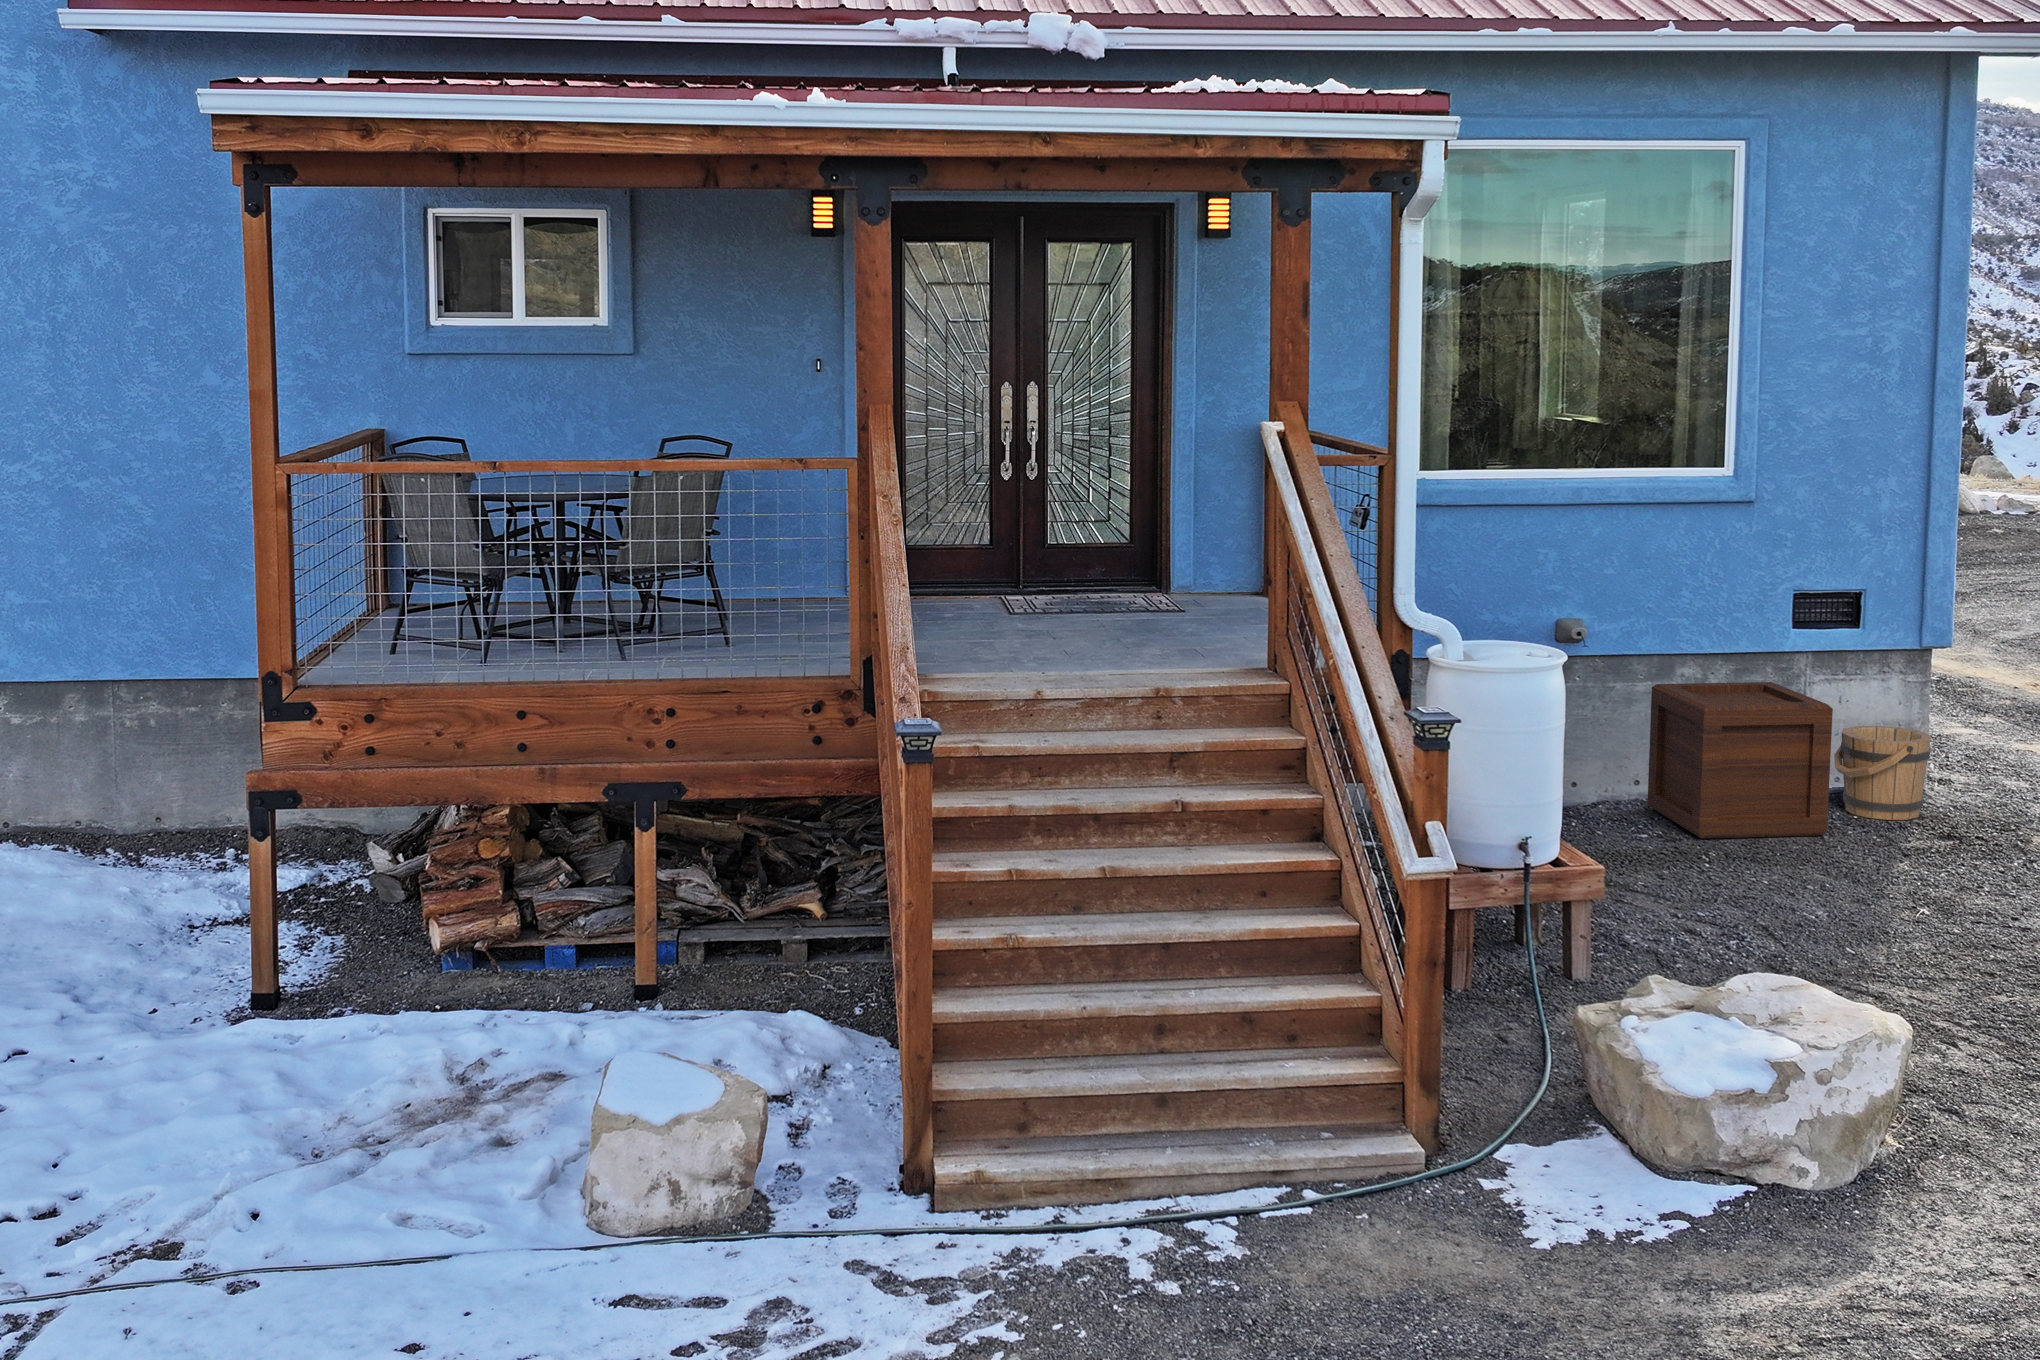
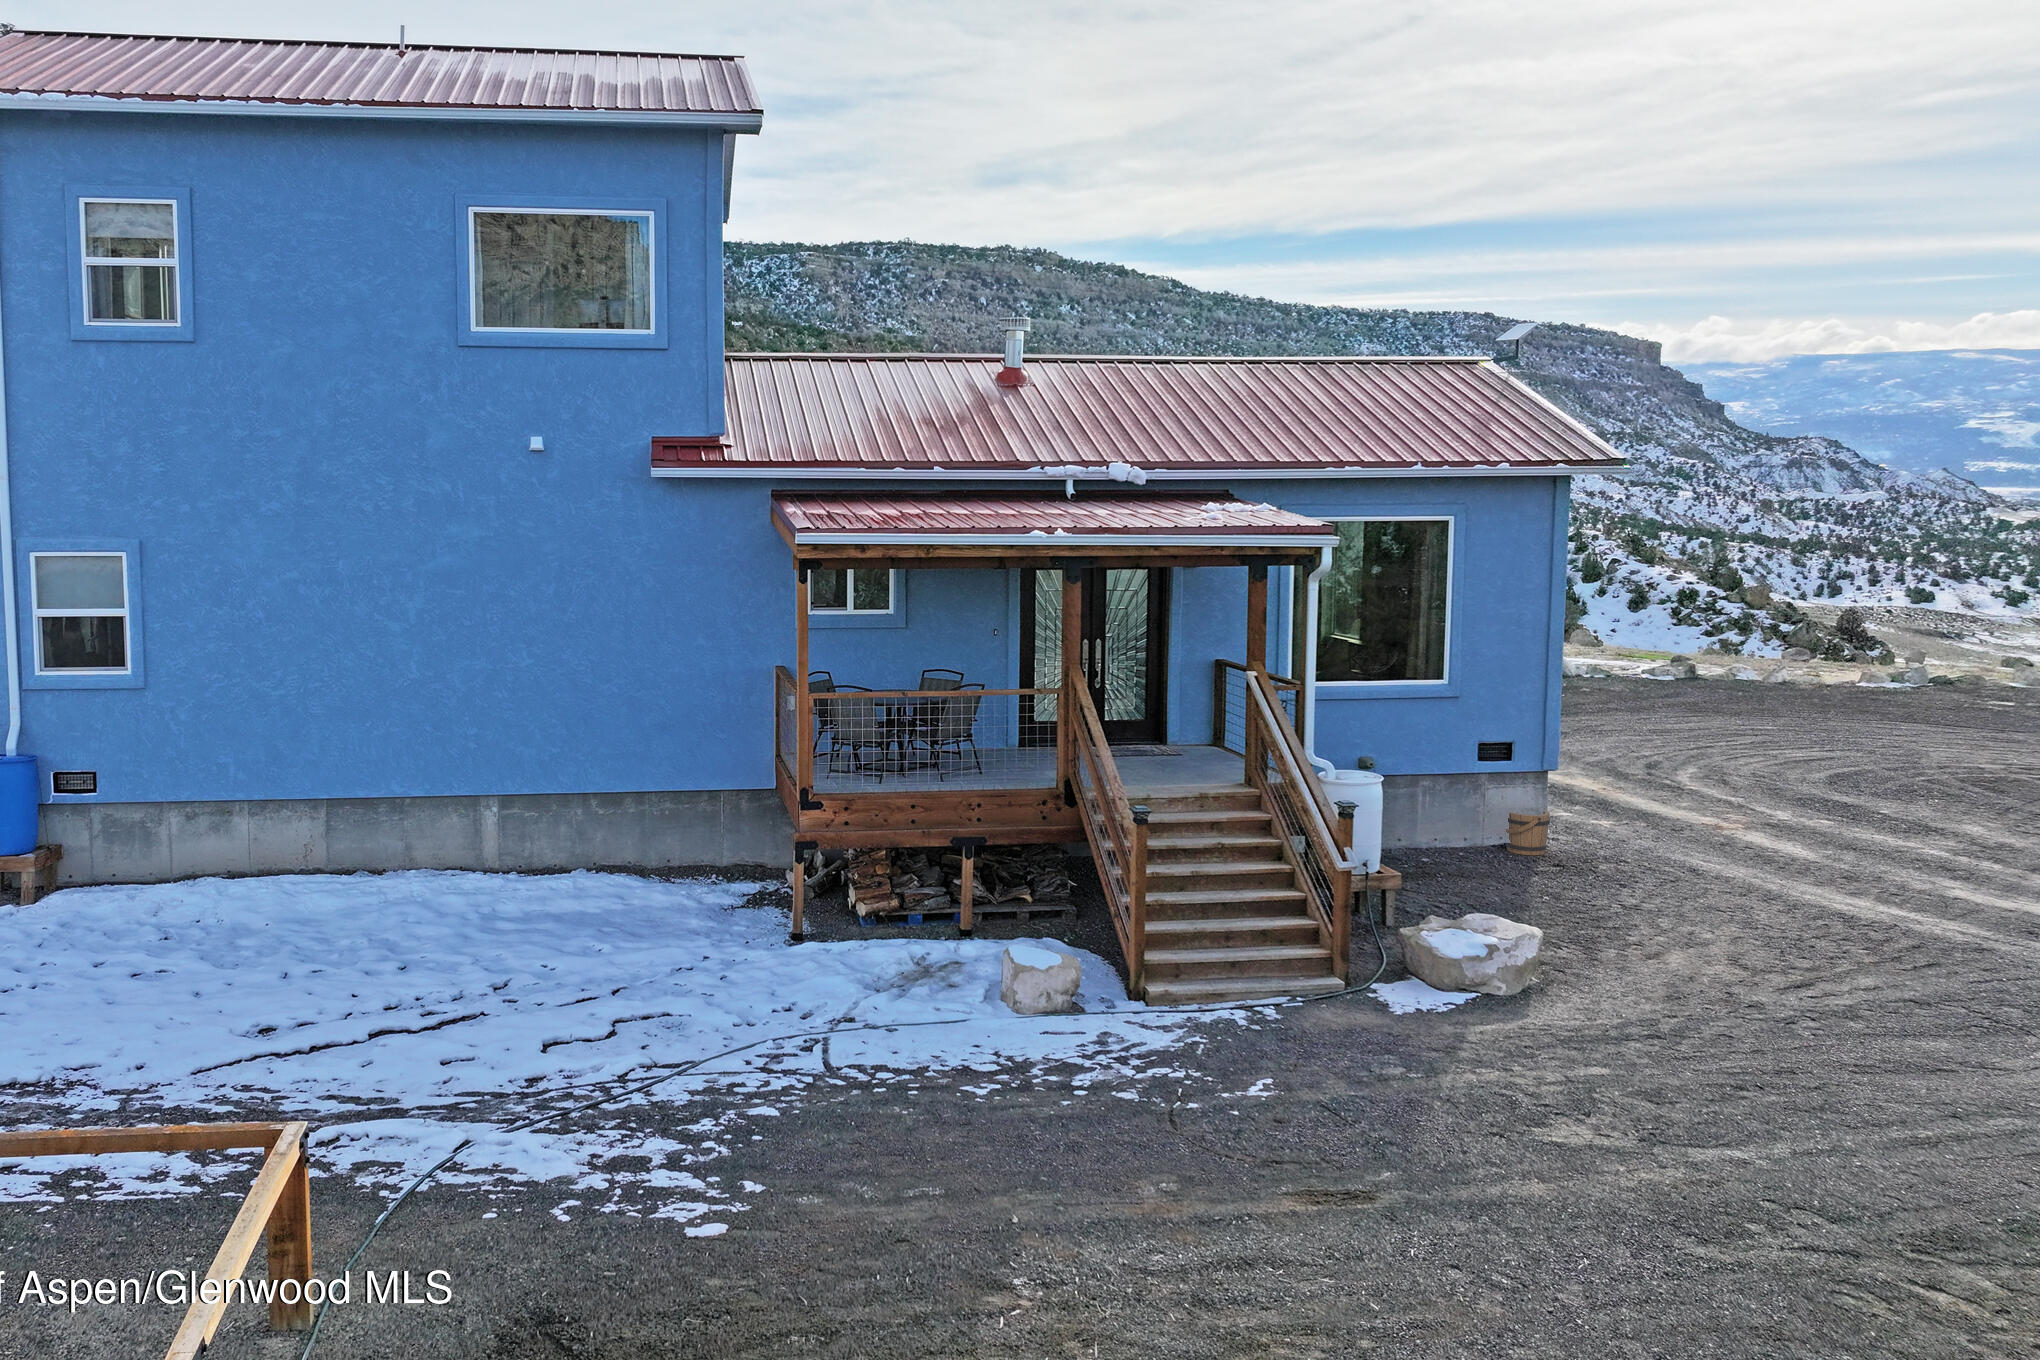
wooden crate: present [1648,682,1833,839] -> none [1405,784,1500,864]

